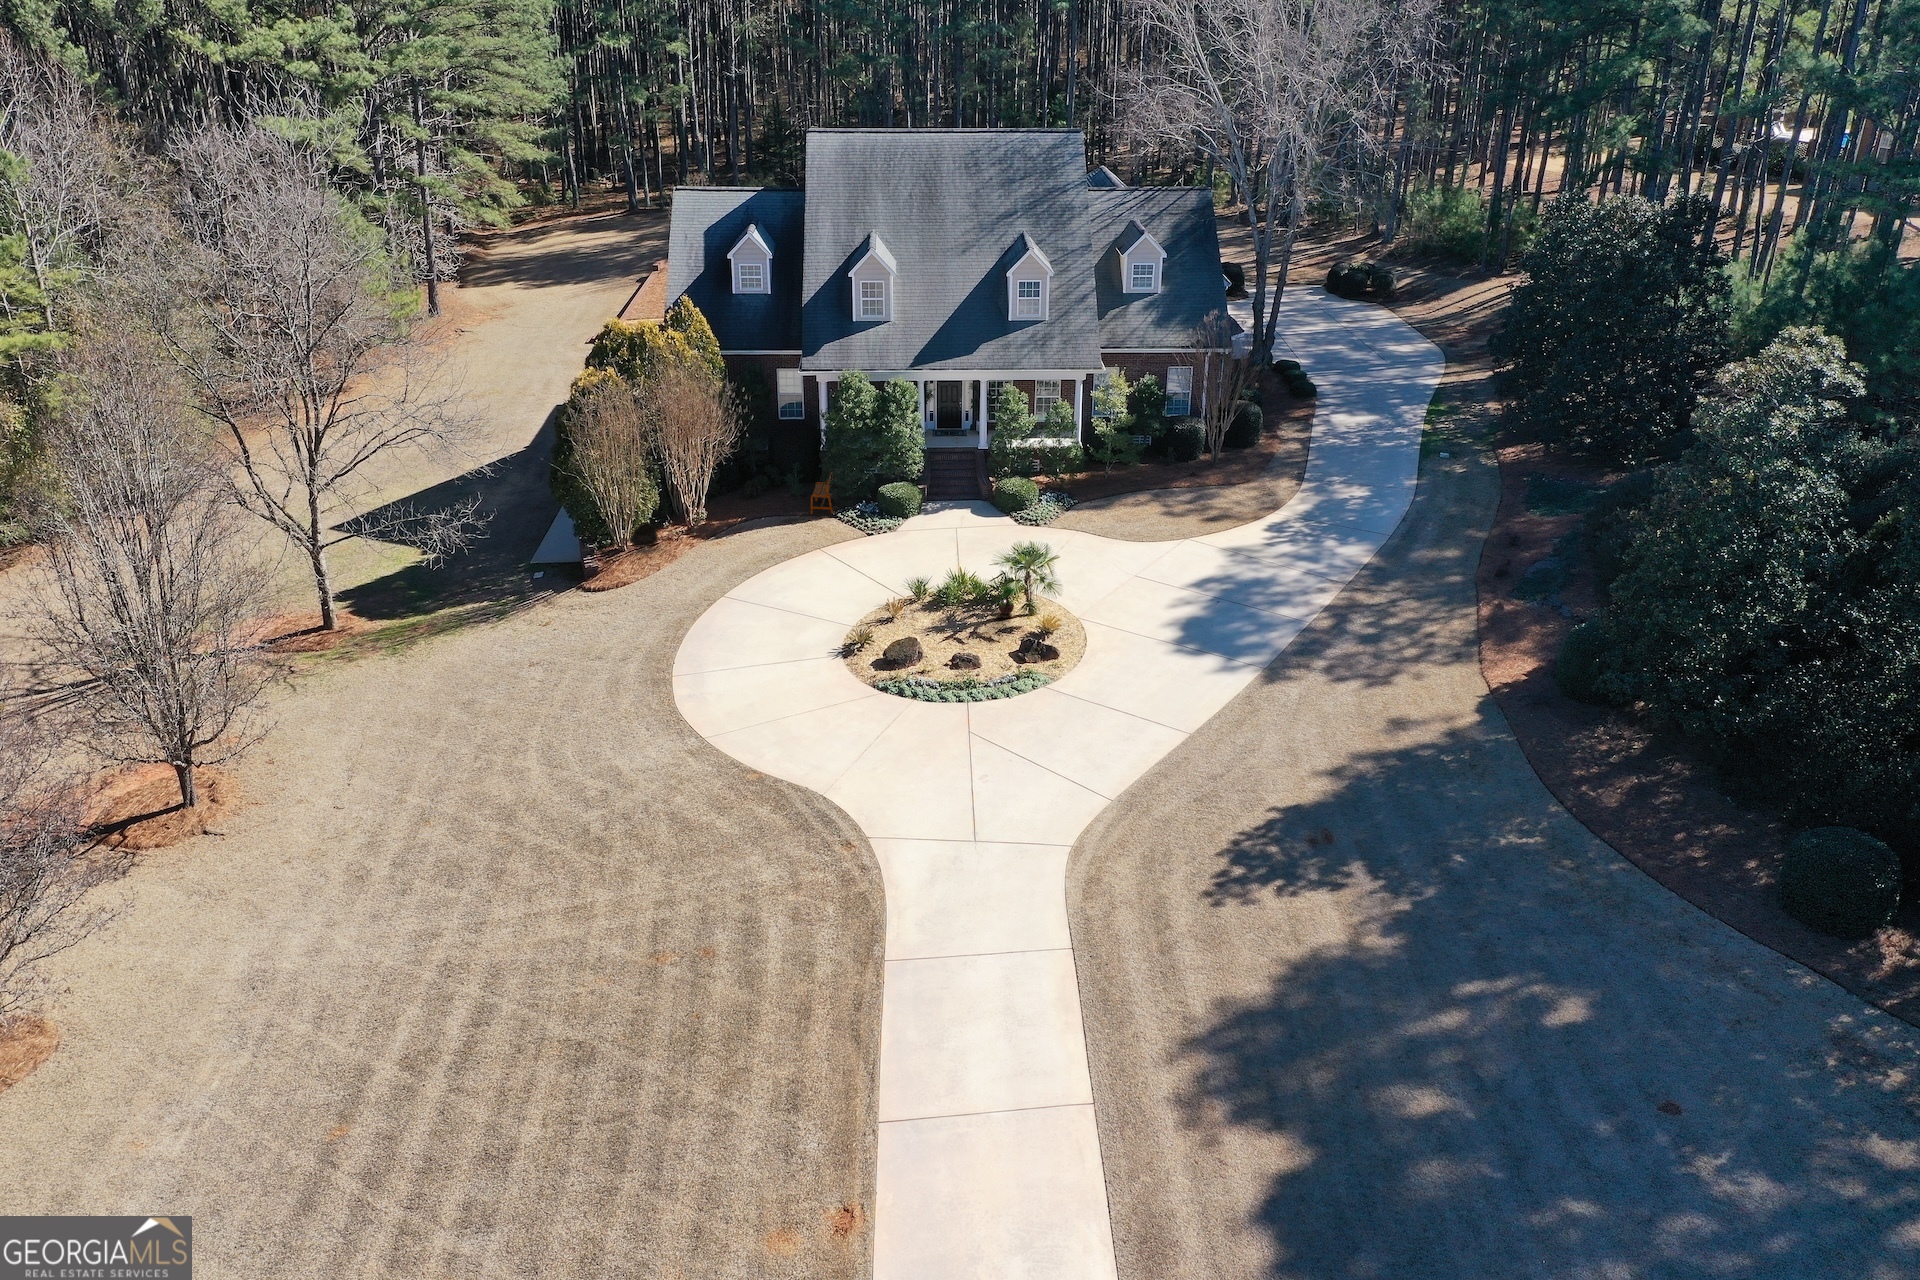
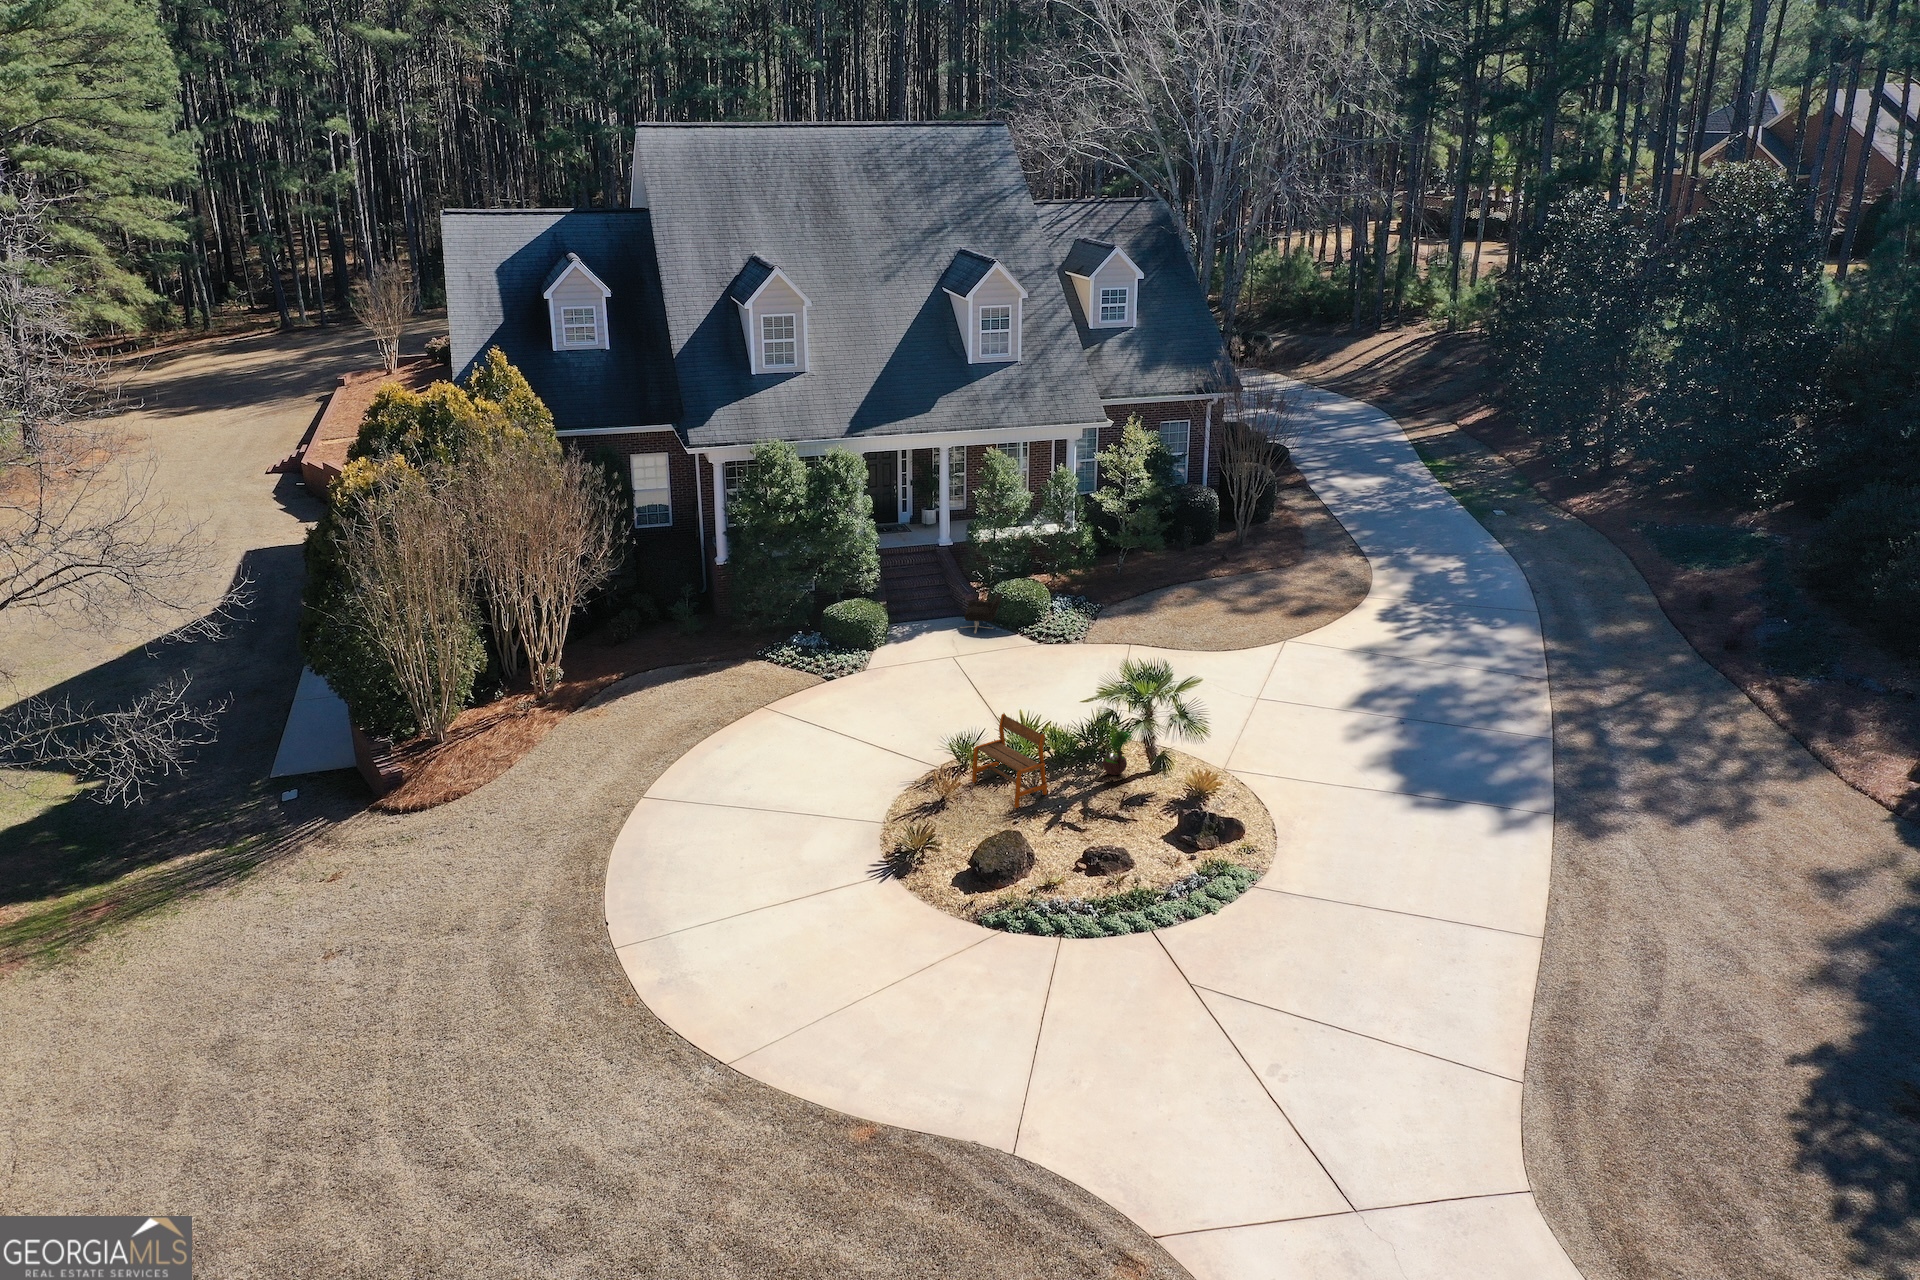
bench: present [811,472,833,514] -> present [972,714,1047,808]
lounge chair: present [630,522,658,551] -> present [960,594,1002,633]

